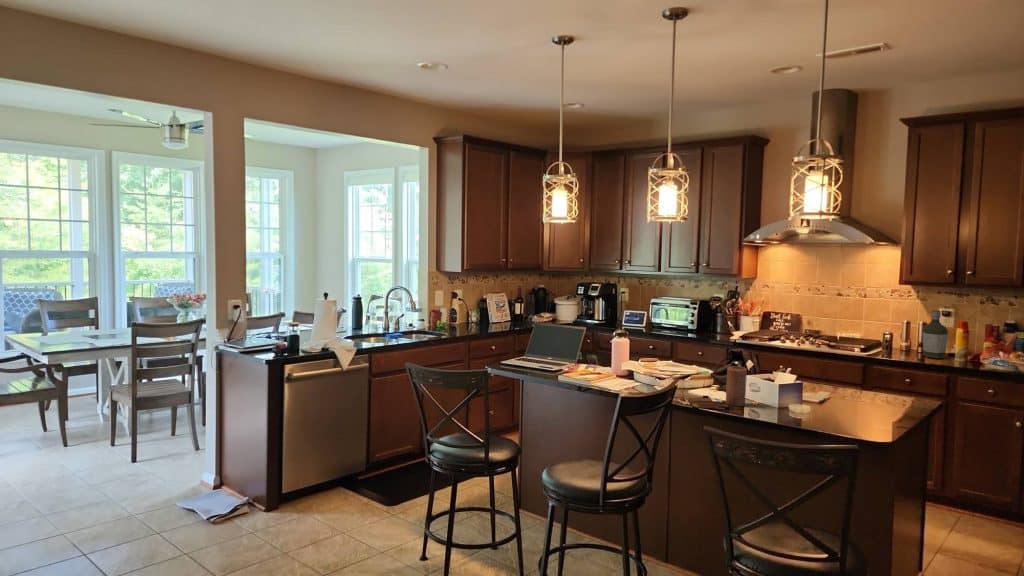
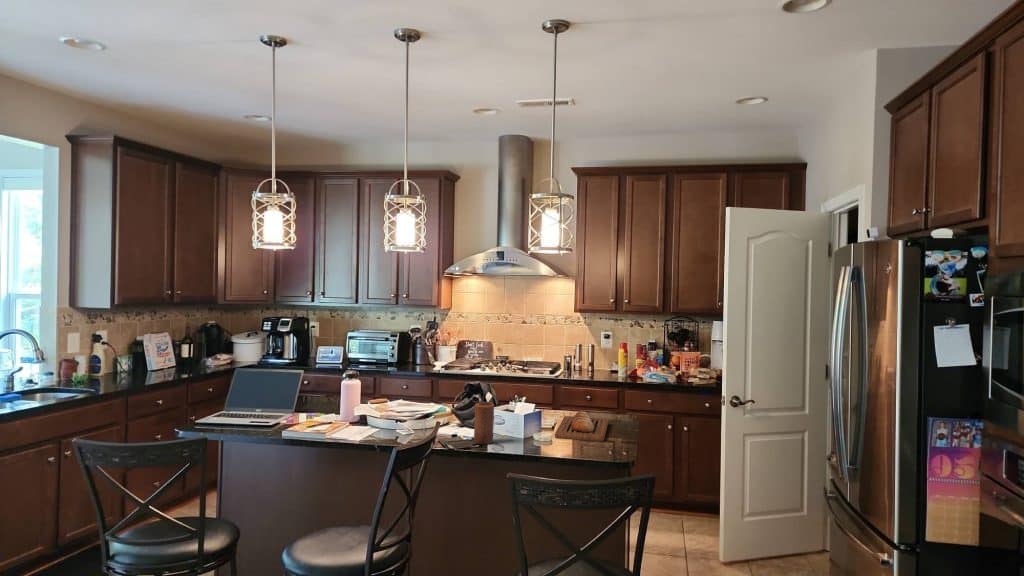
bottle: present [923,310,948,358] -> none [596,334,616,376]
bread loaf: none [815,387,891,419] -> present [555,411,608,441]

